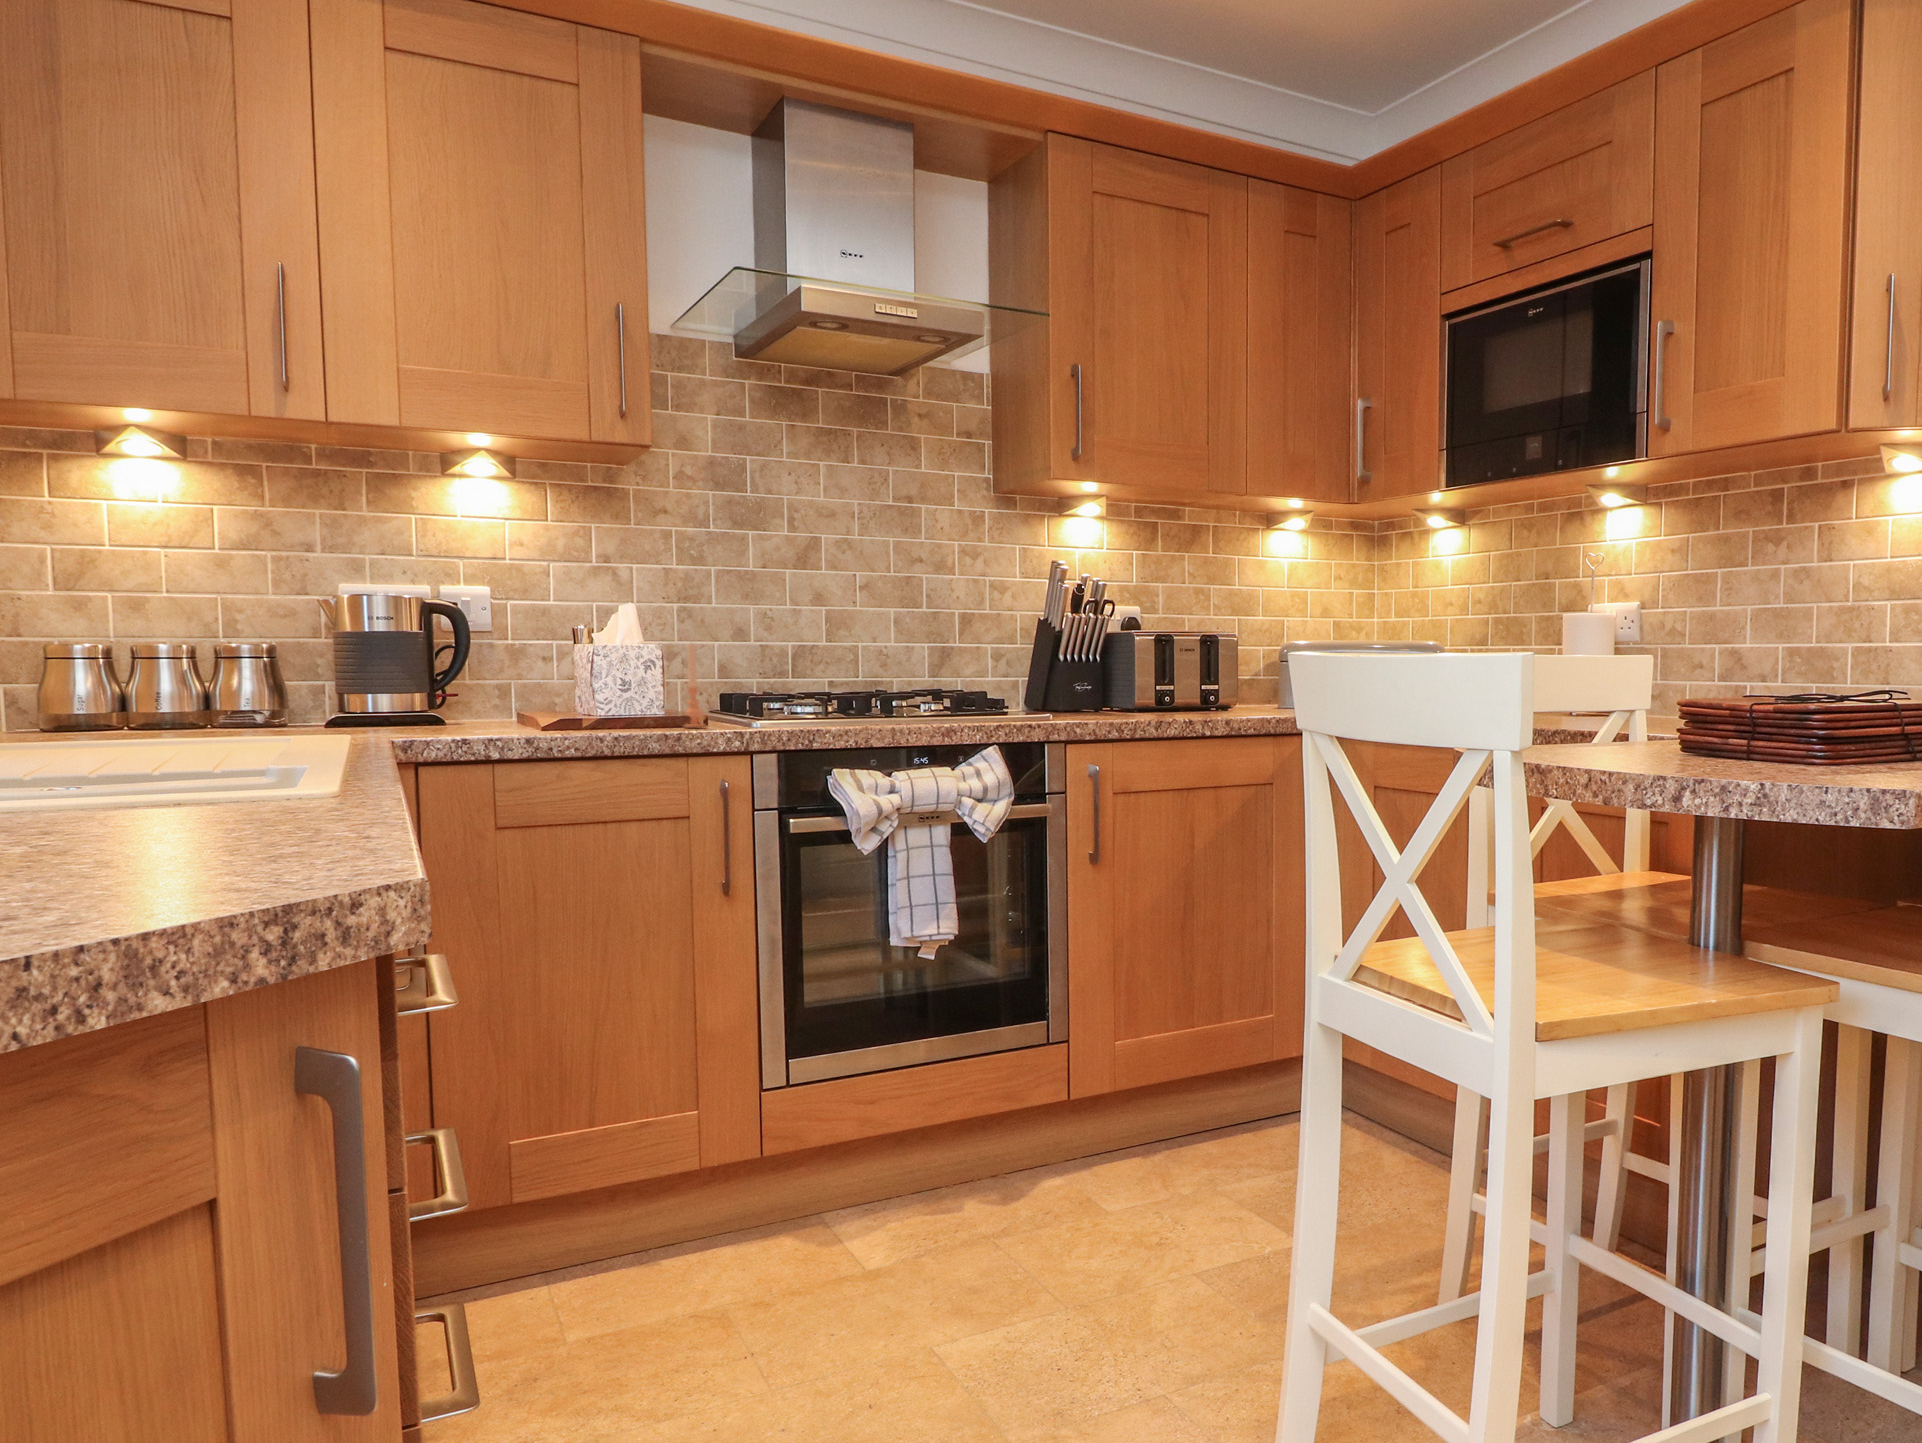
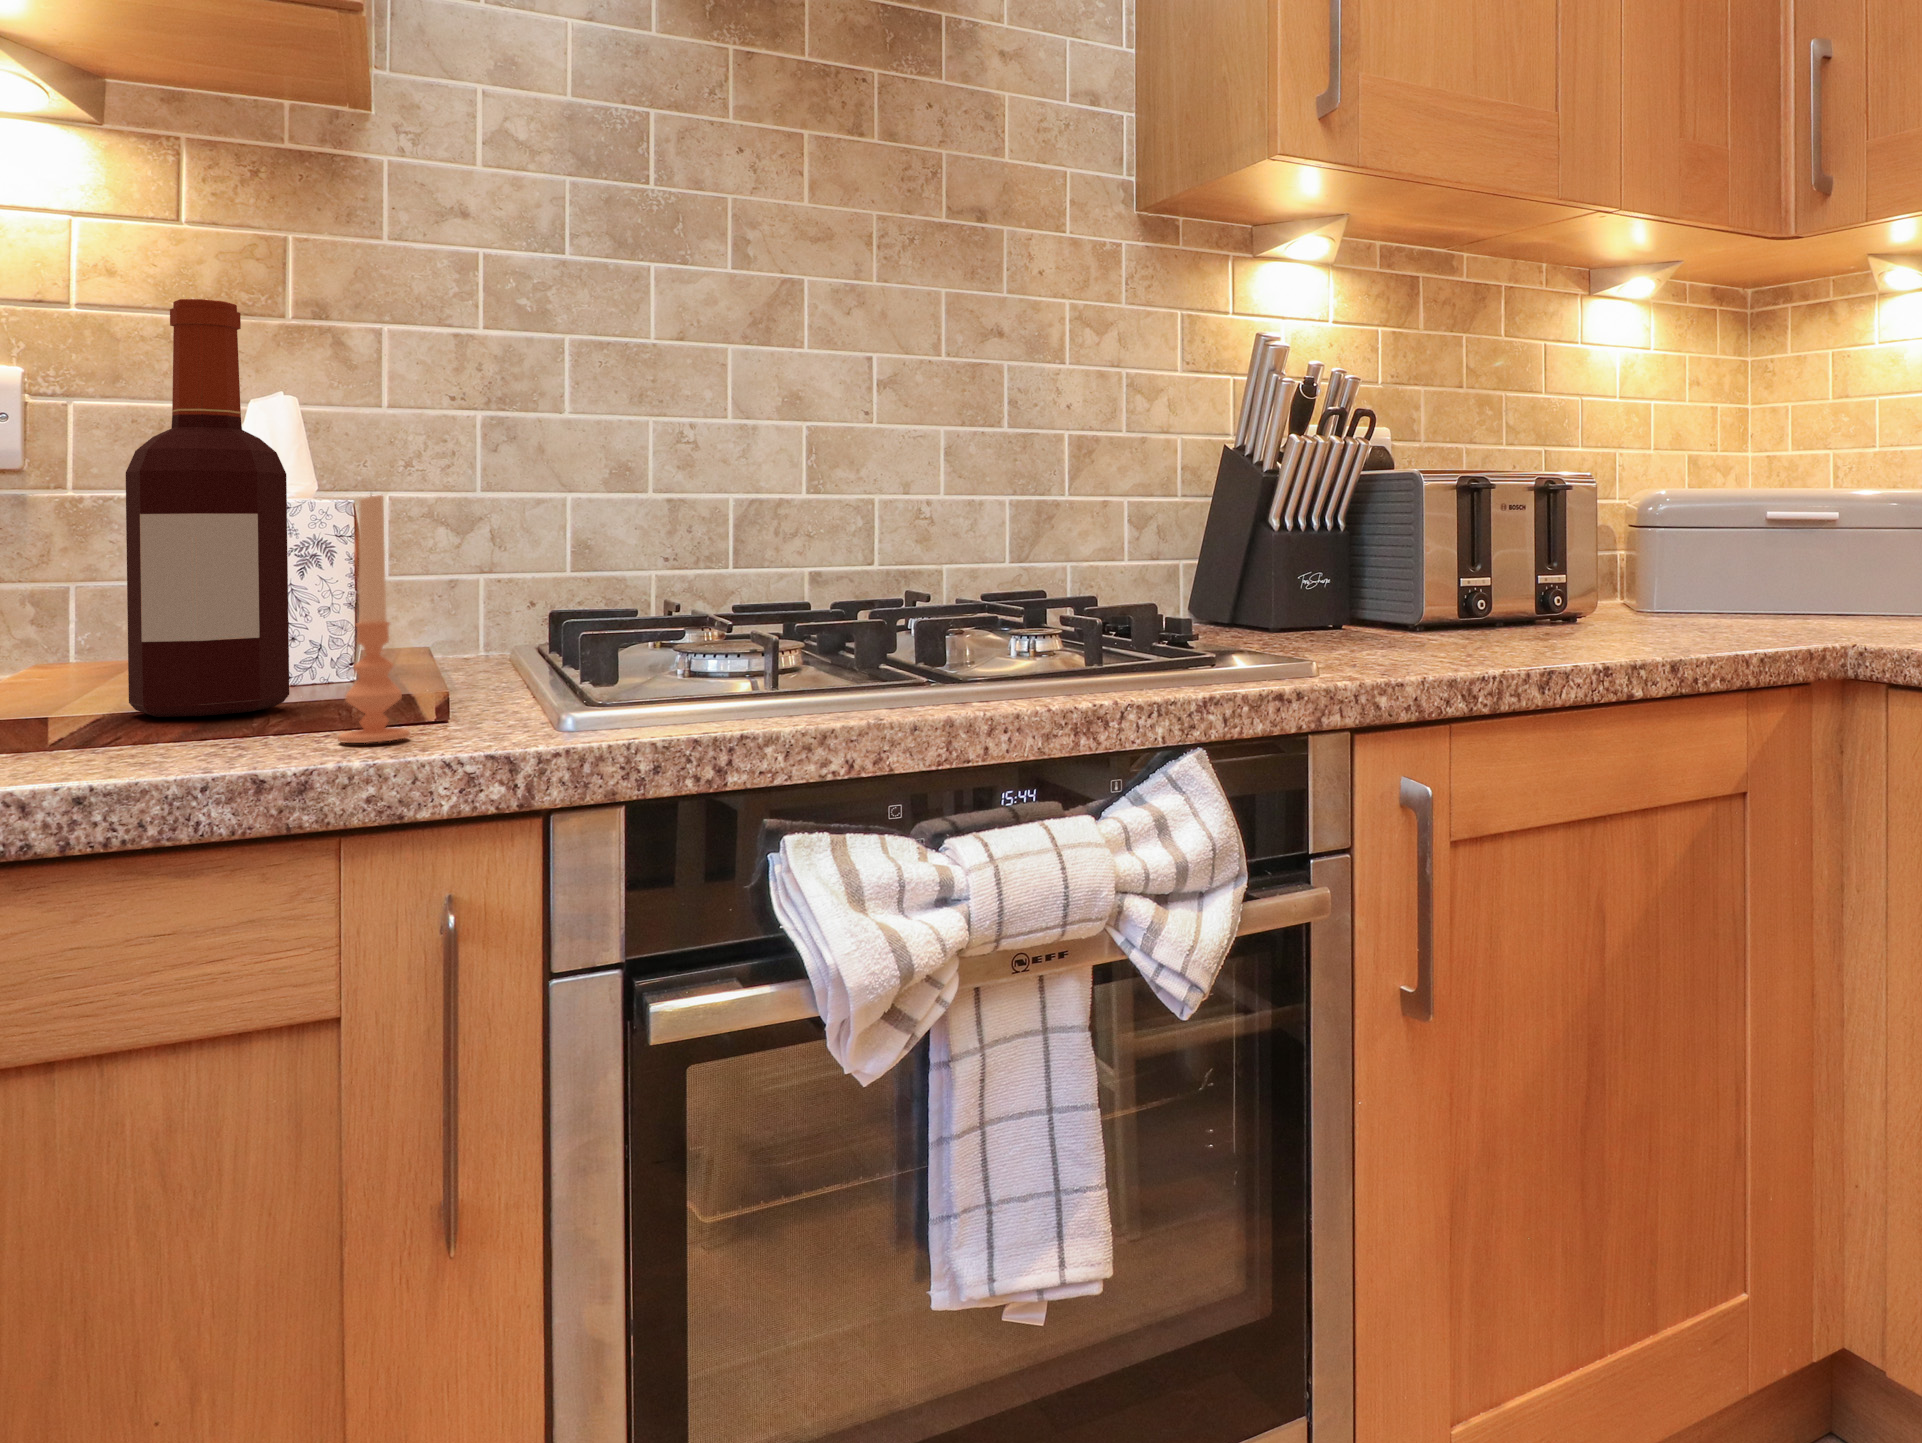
bottle: none [592,571,648,723] -> present [126,299,289,717]

